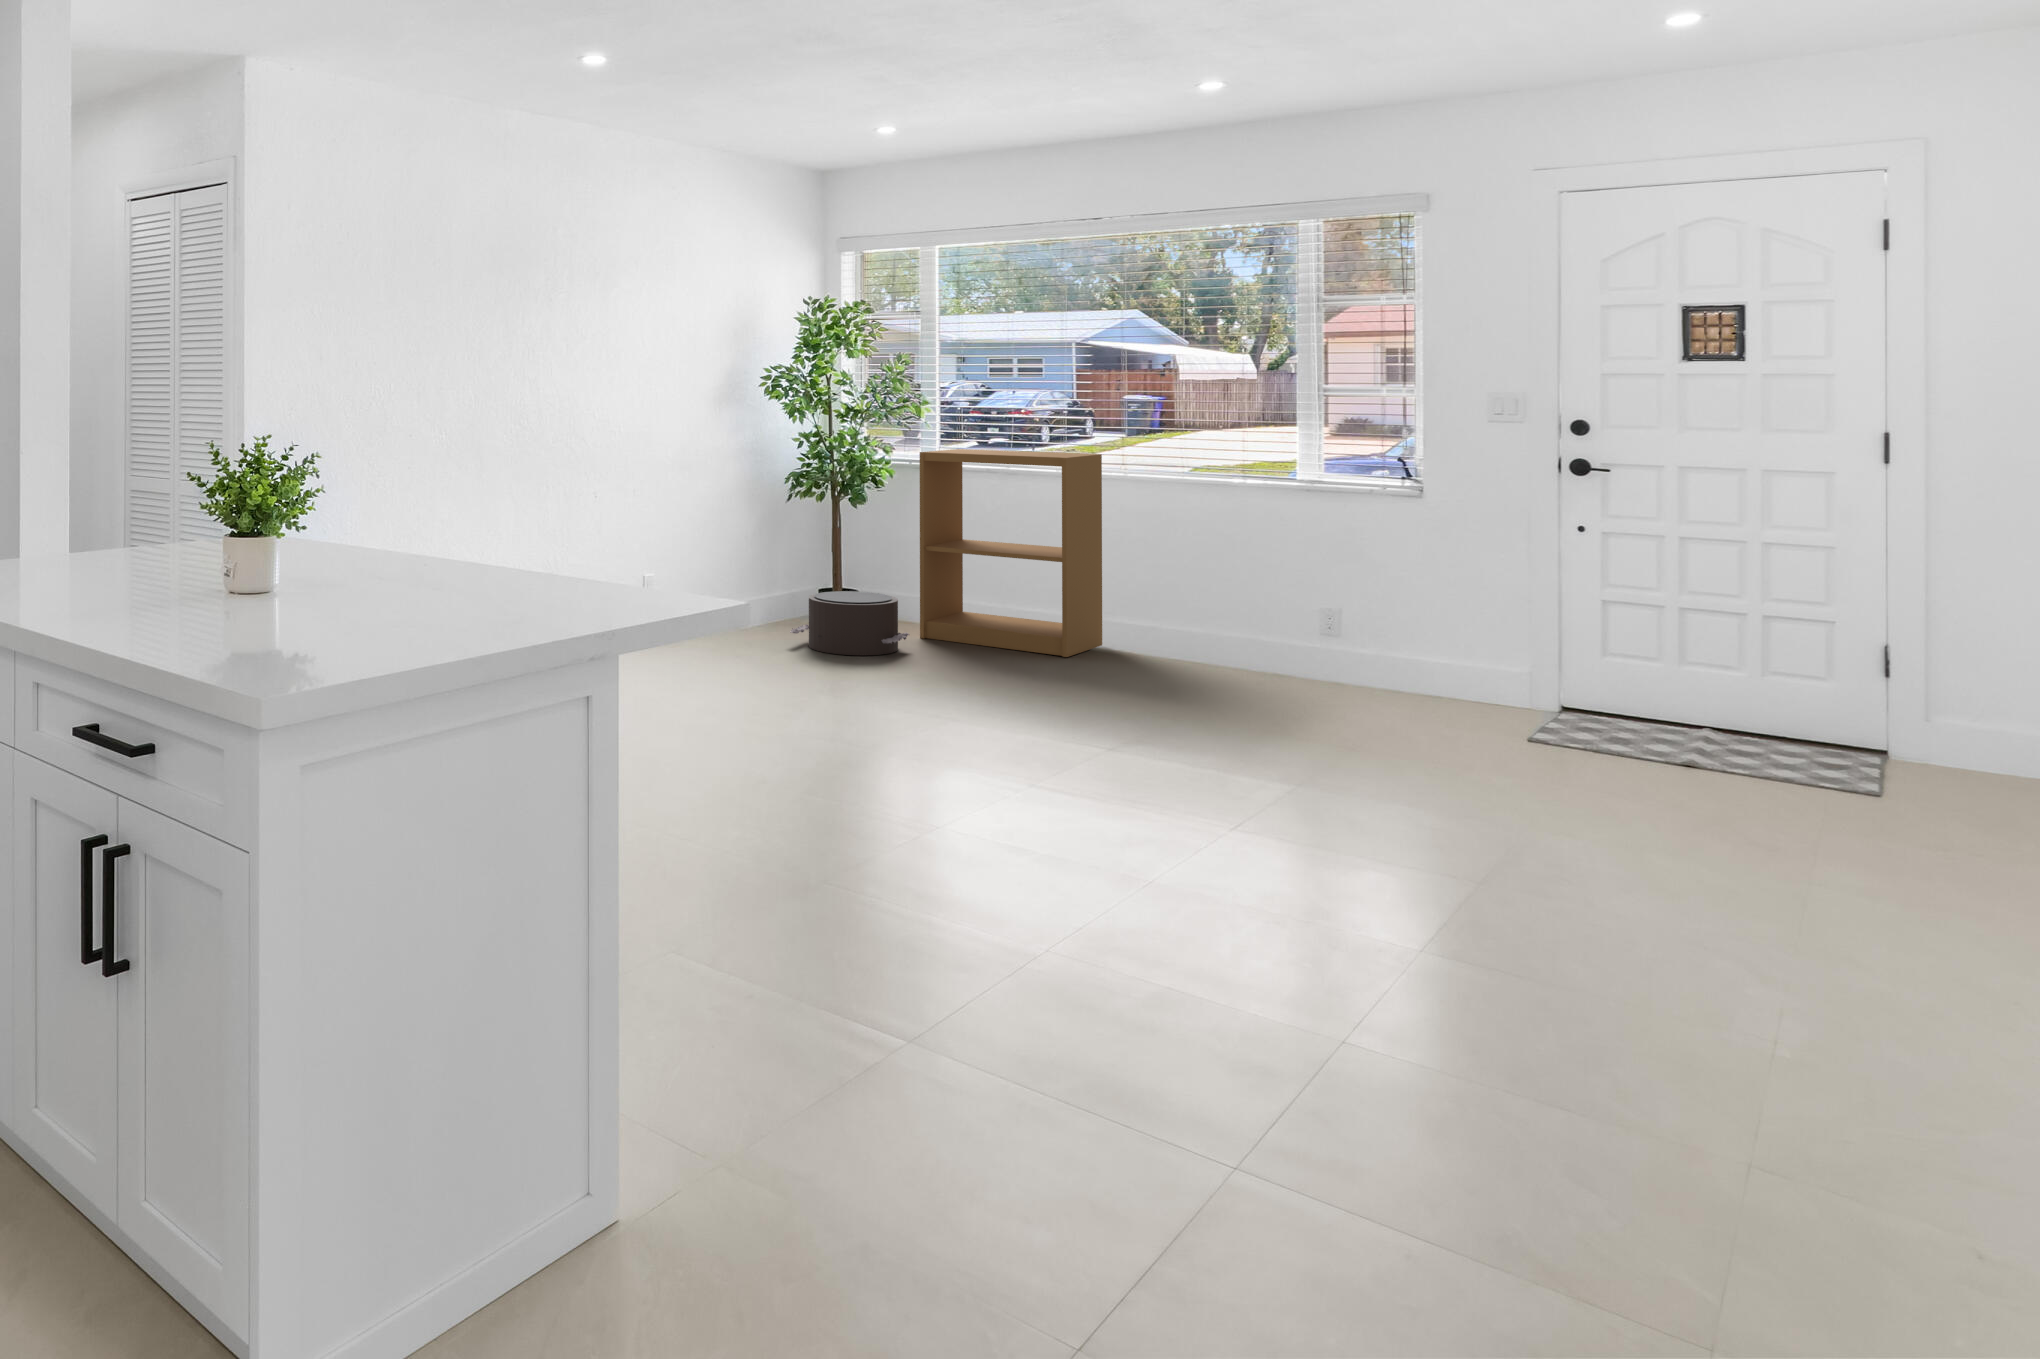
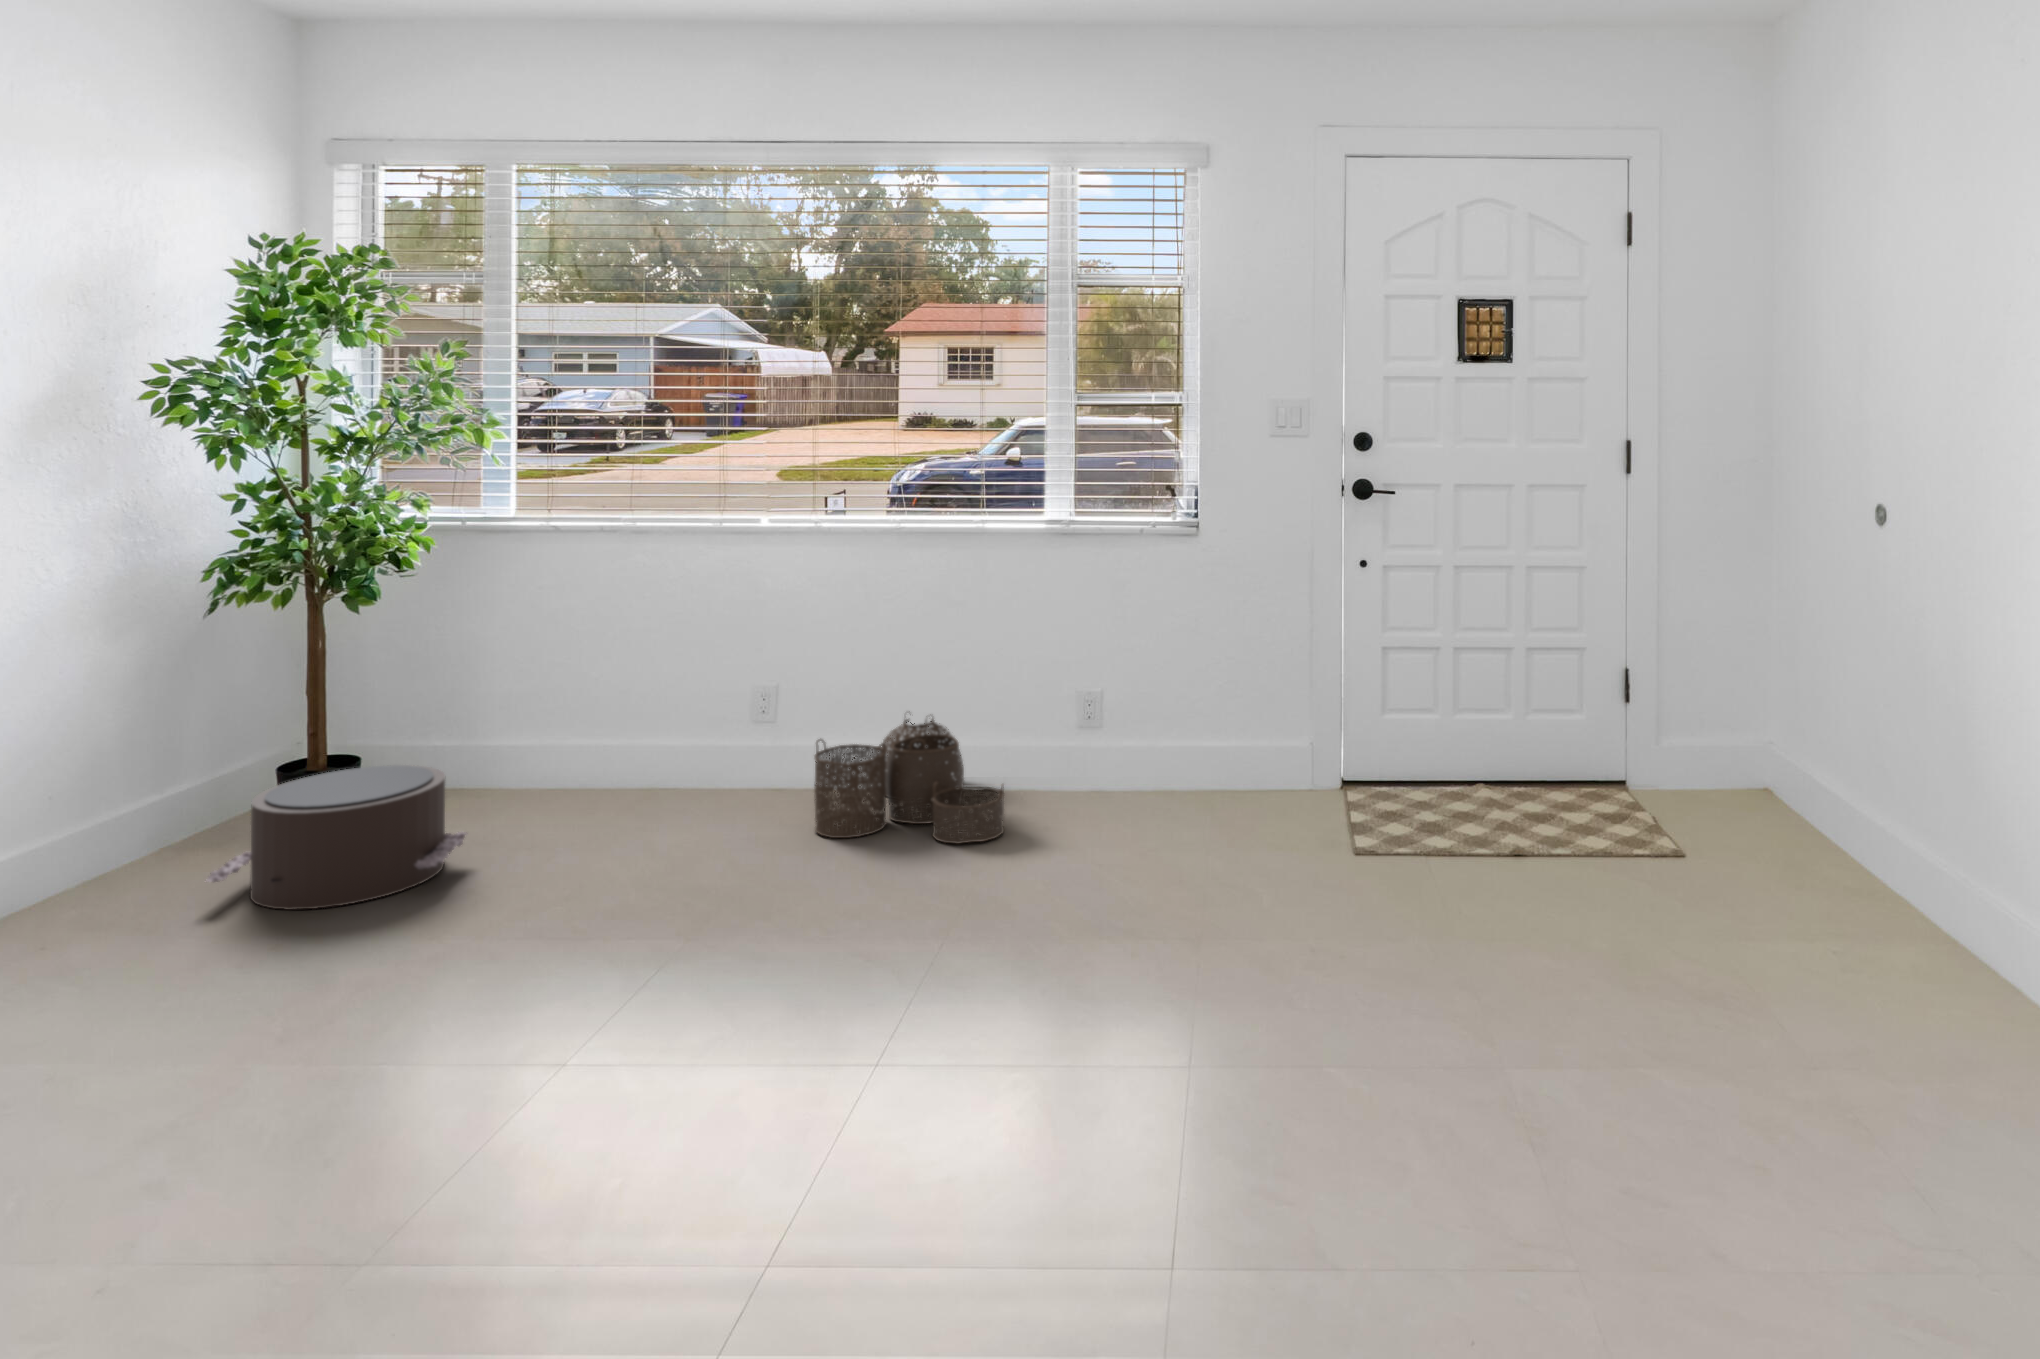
bookshelf: present [920,449,1102,657] -> none [481,495,783,823]
woven basket: none [1106,609,1234,690] -> present [814,718,1004,844]

